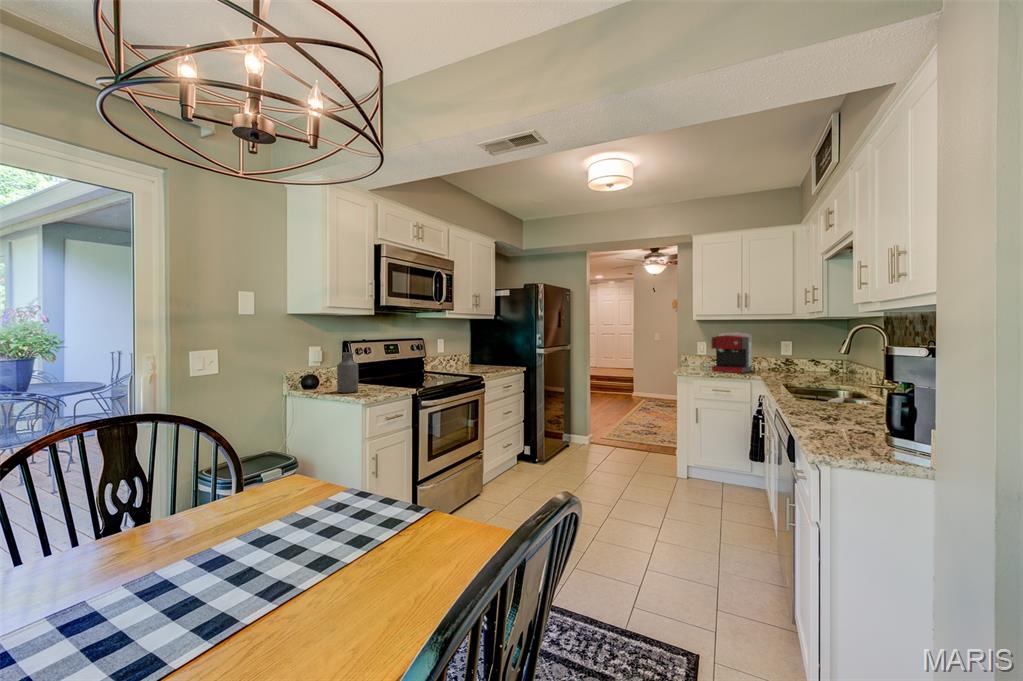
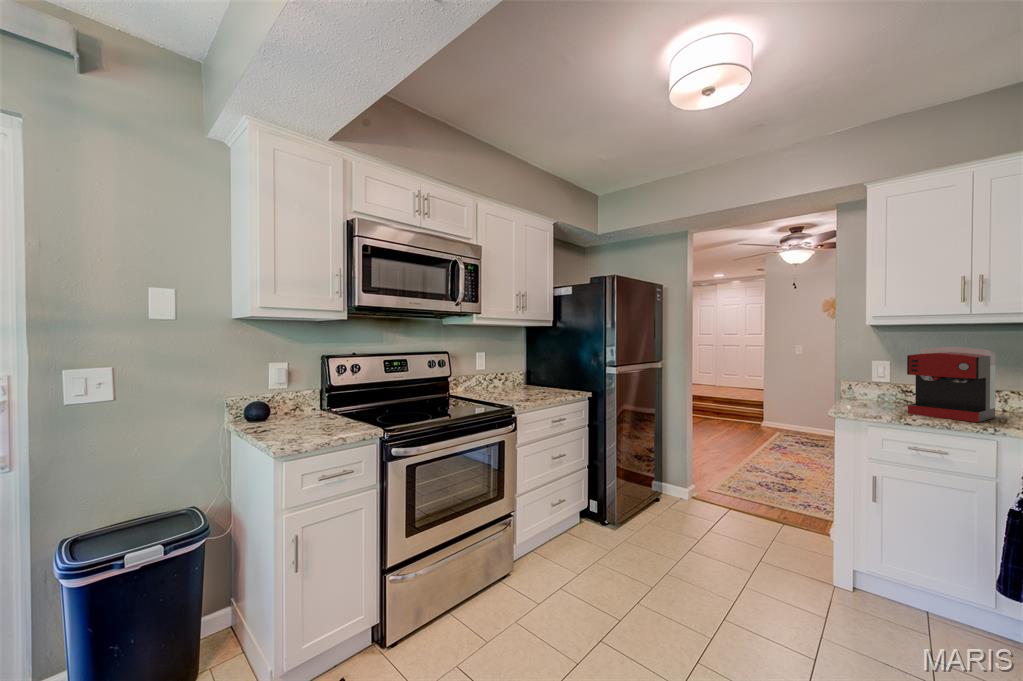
bottle: present [337,352,358,393] -> none [271,373,303,433]

